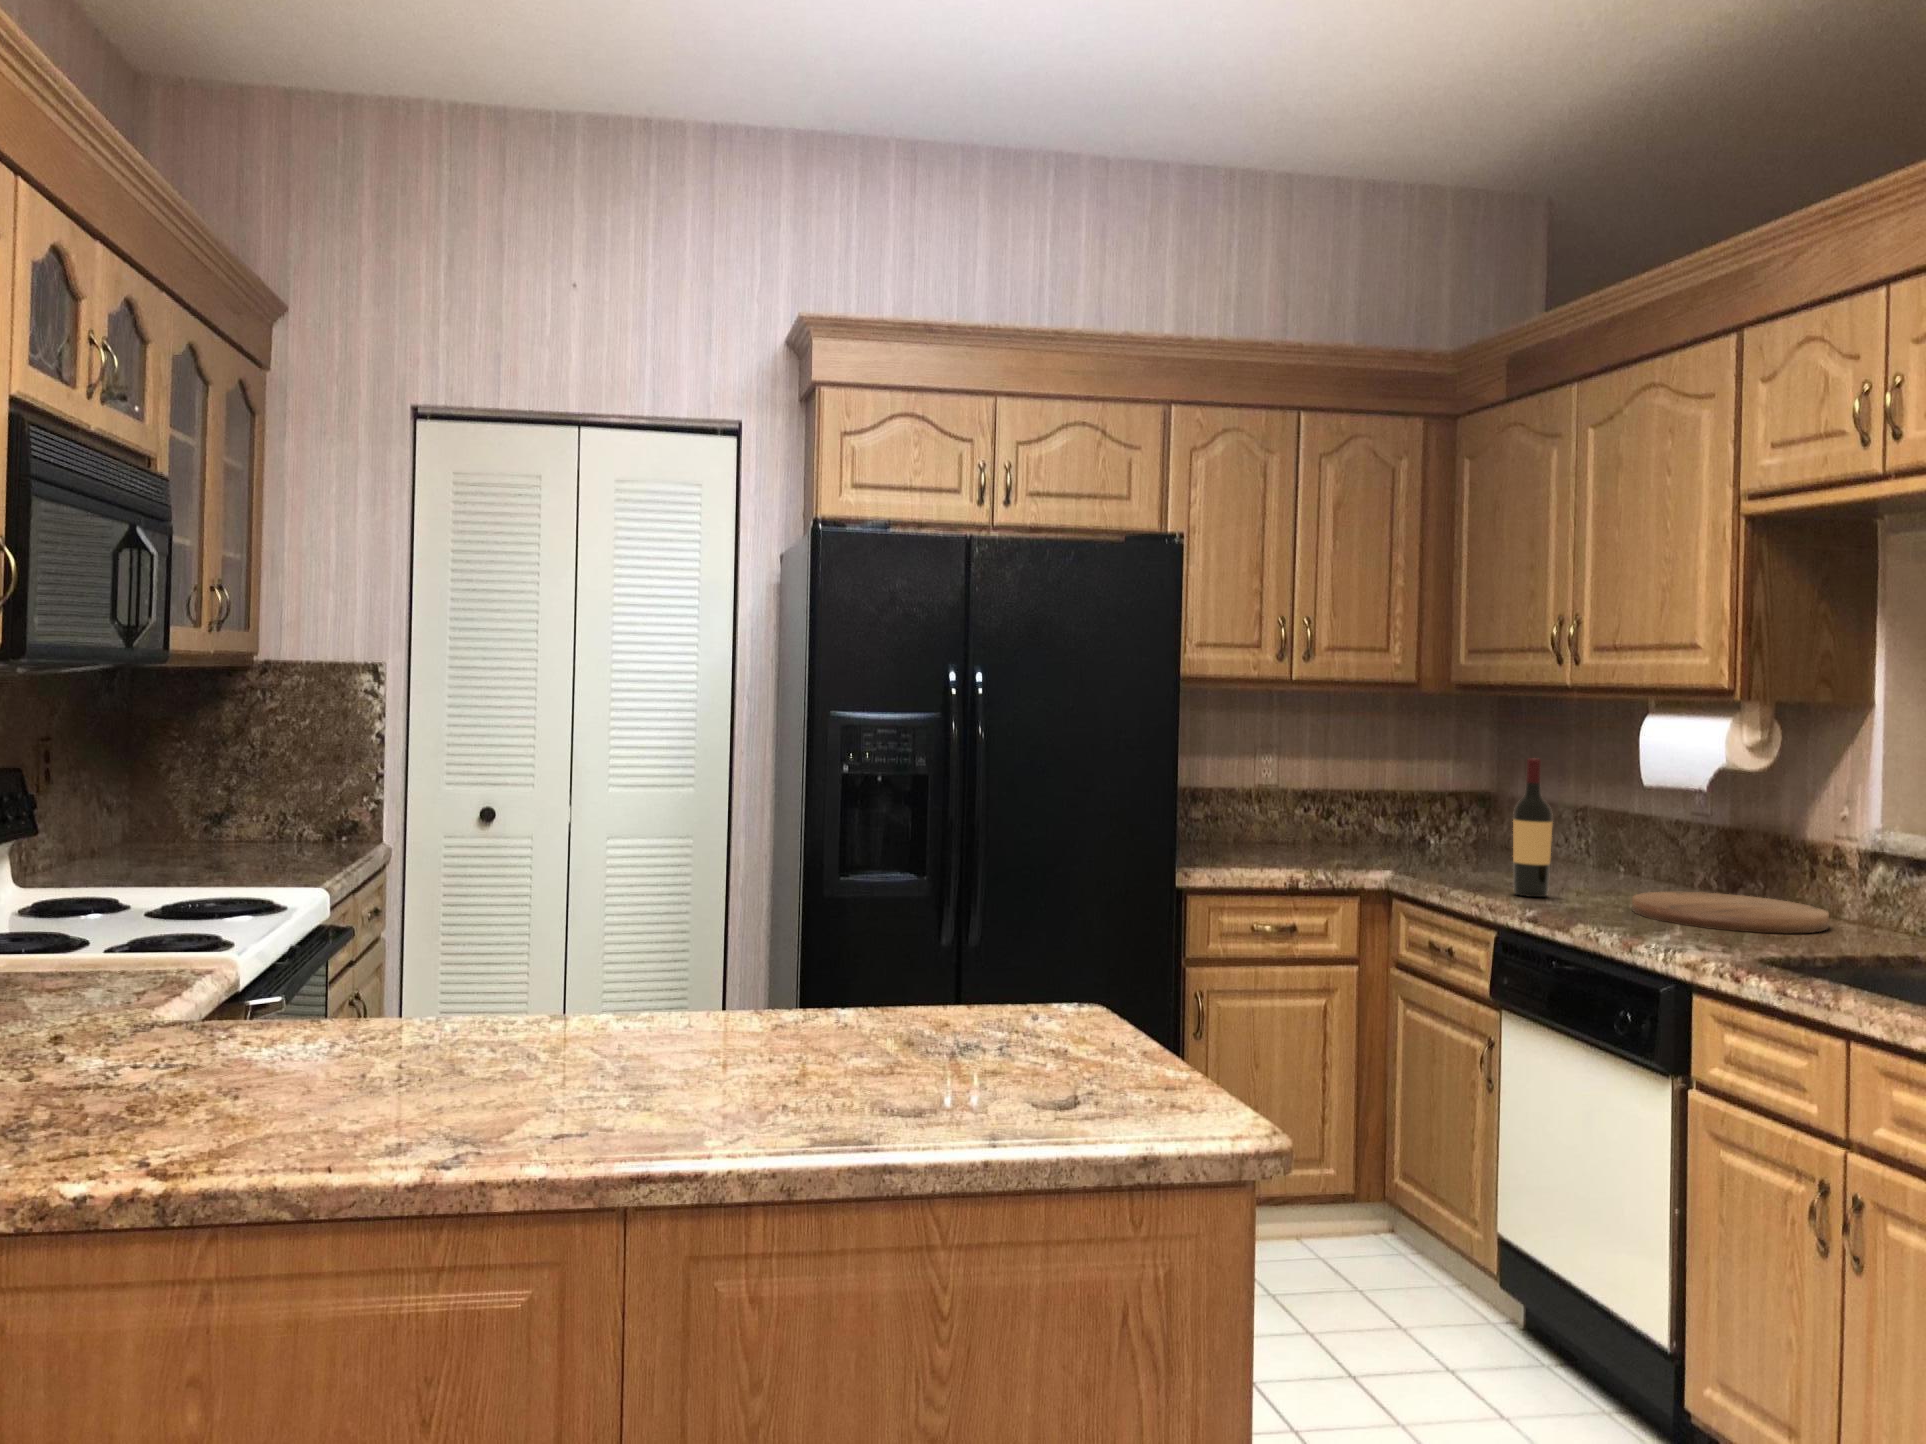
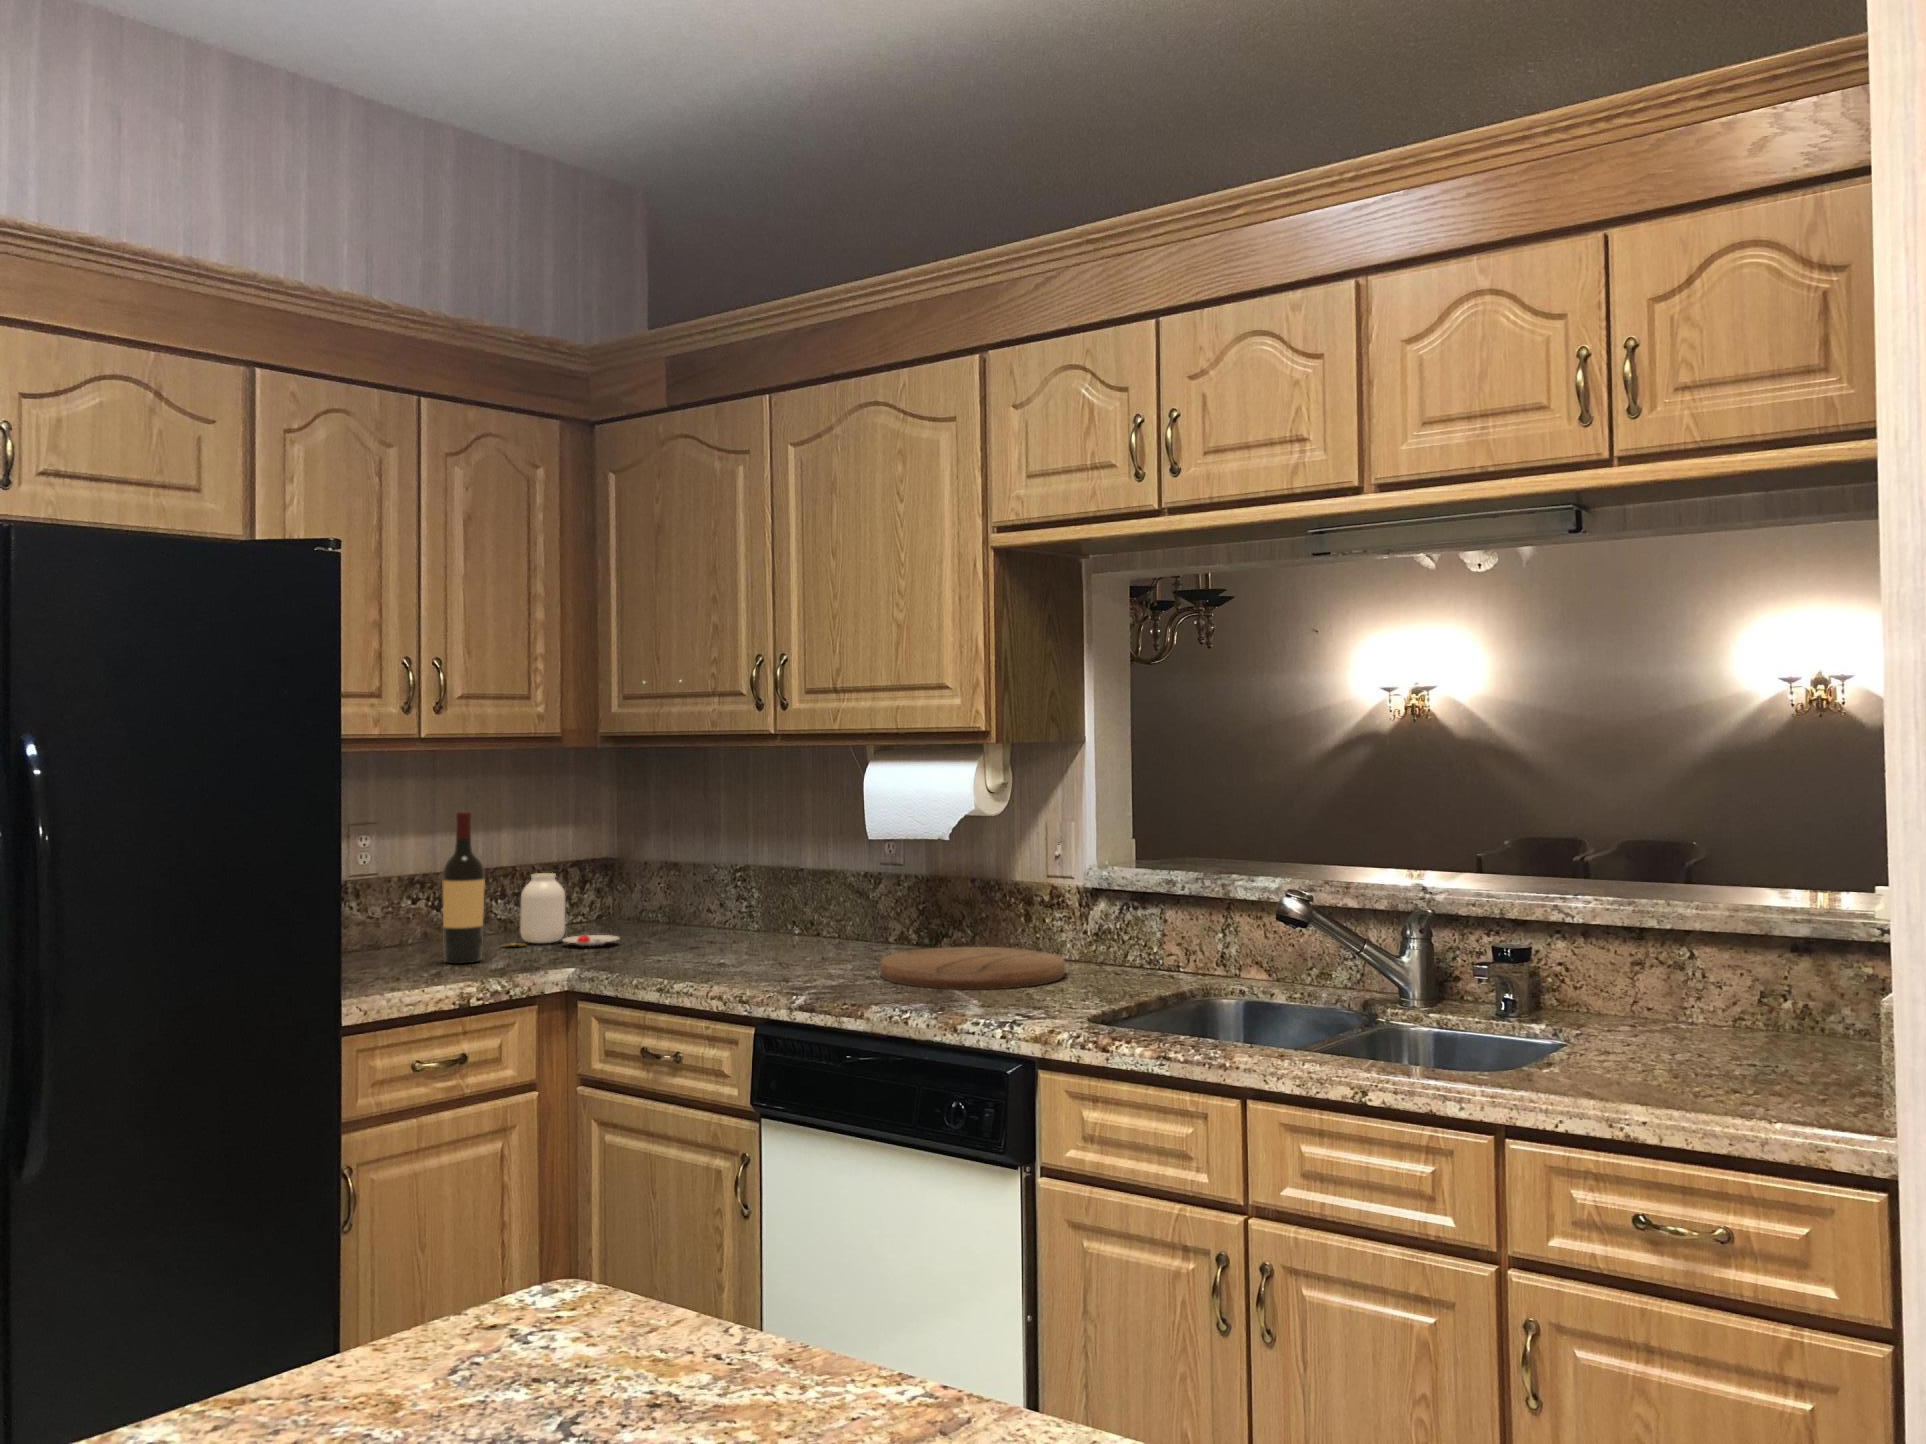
wine bottle: present [1513,758,1553,897] -> present [442,812,485,964]
jar: none [1363,797,1459,860] -> present [503,873,619,947]

